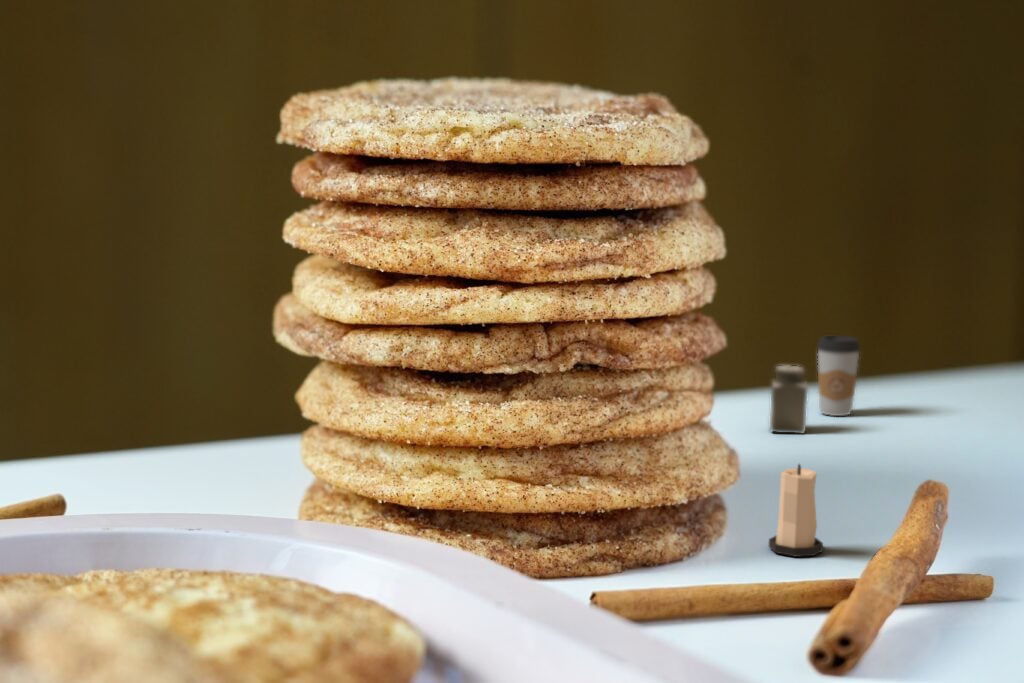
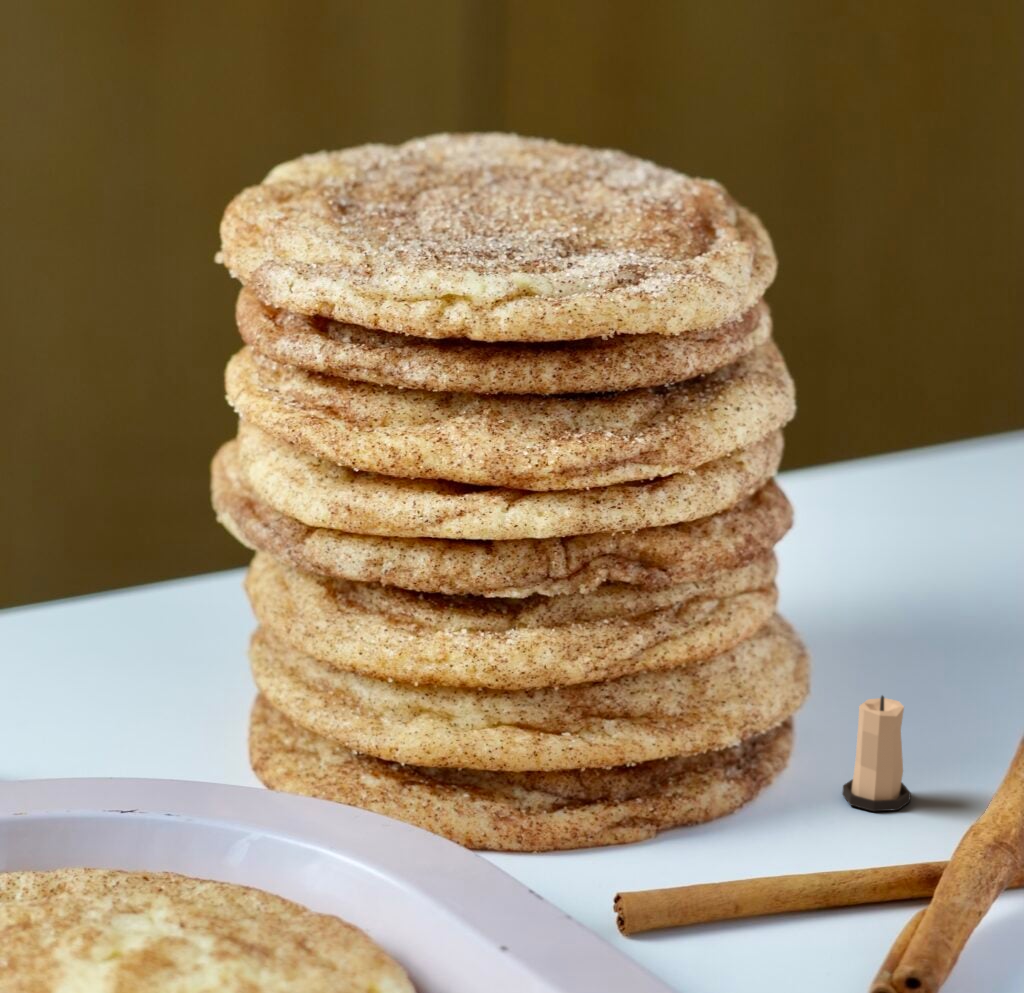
coffee cup: present [818,336,860,416] -> none [931,441,989,551]
salt shaker: present [770,366,807,433] -> none [863,493,914,585]

